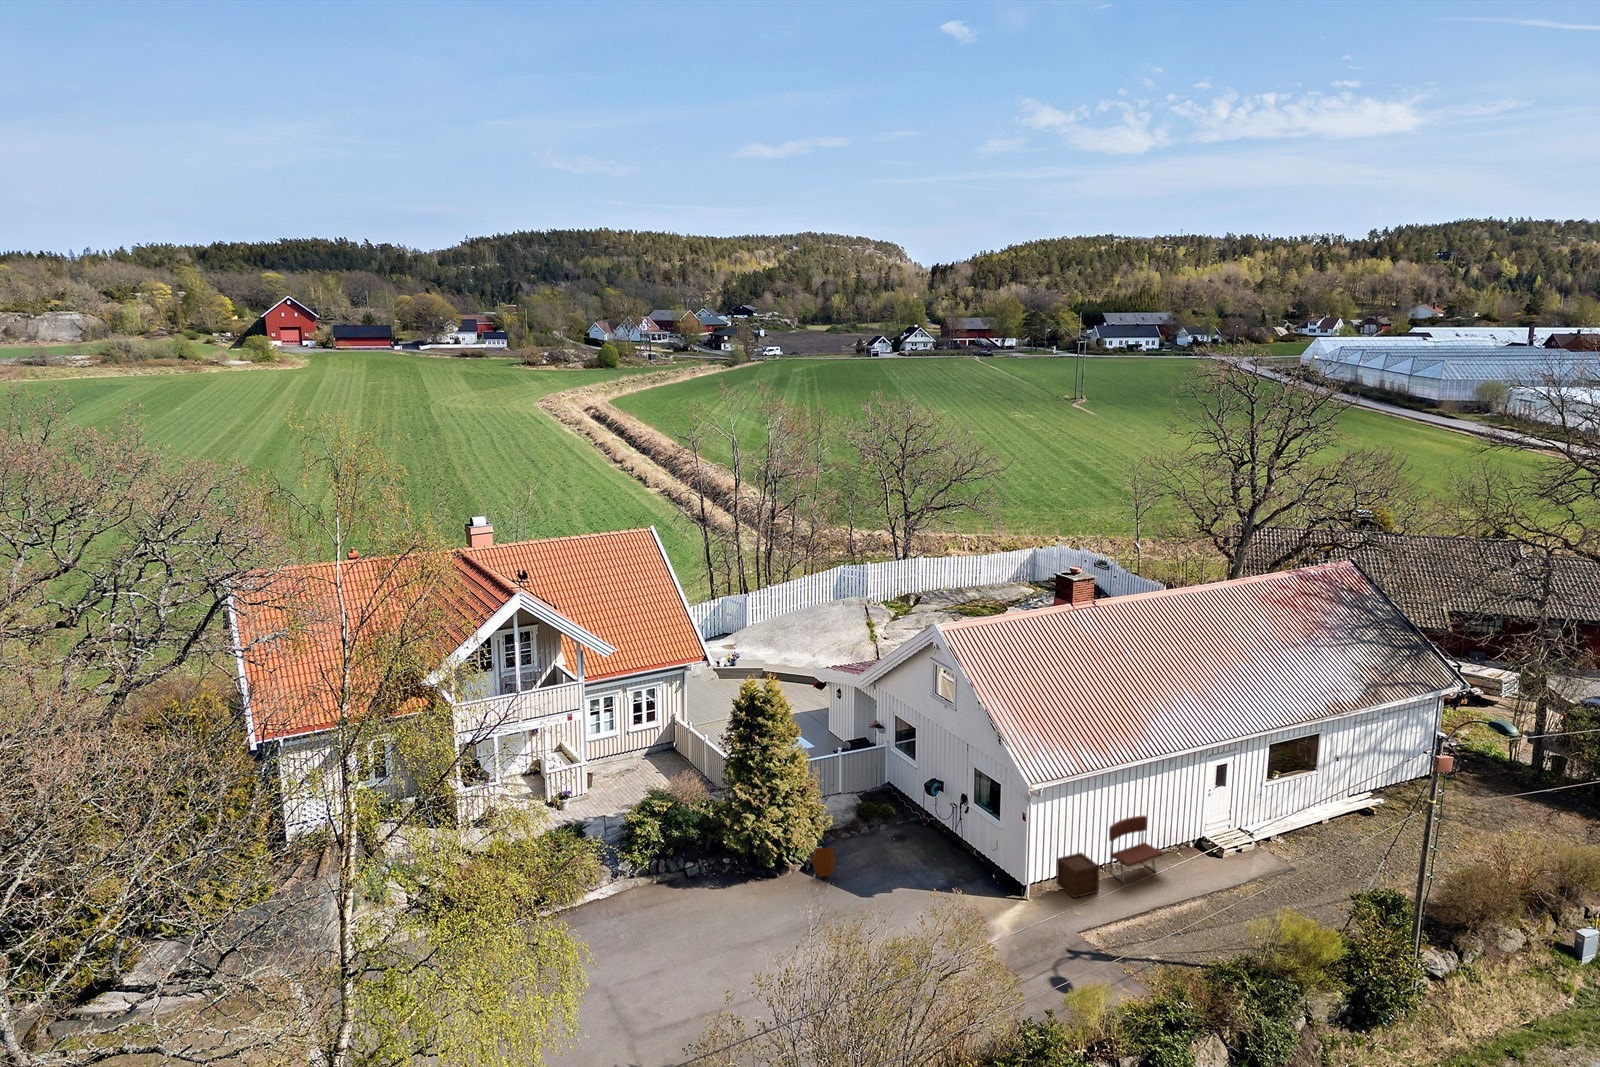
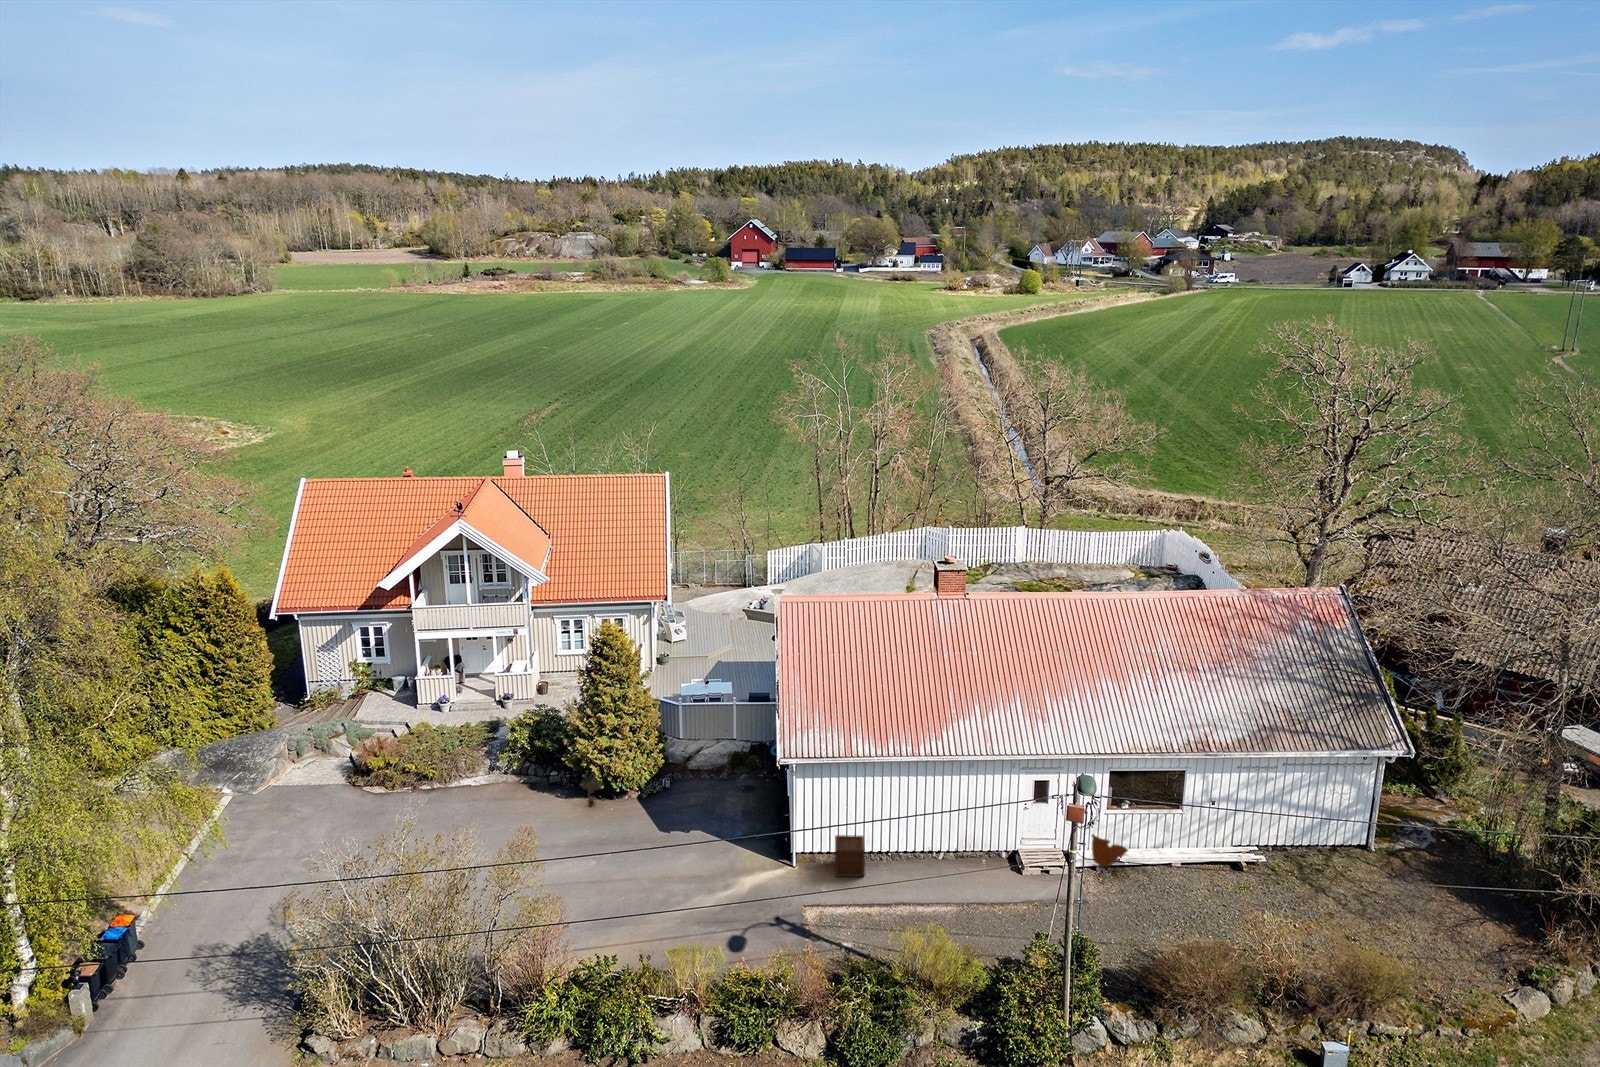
bench: present [1109,815,1163,883] -> none [892,813,944,874]
lounge chair: present [811,847,836,882] -> present [1091,834,1128,875]
potted tree: none [745,851,776,890] -> present [581,775,602,807]

